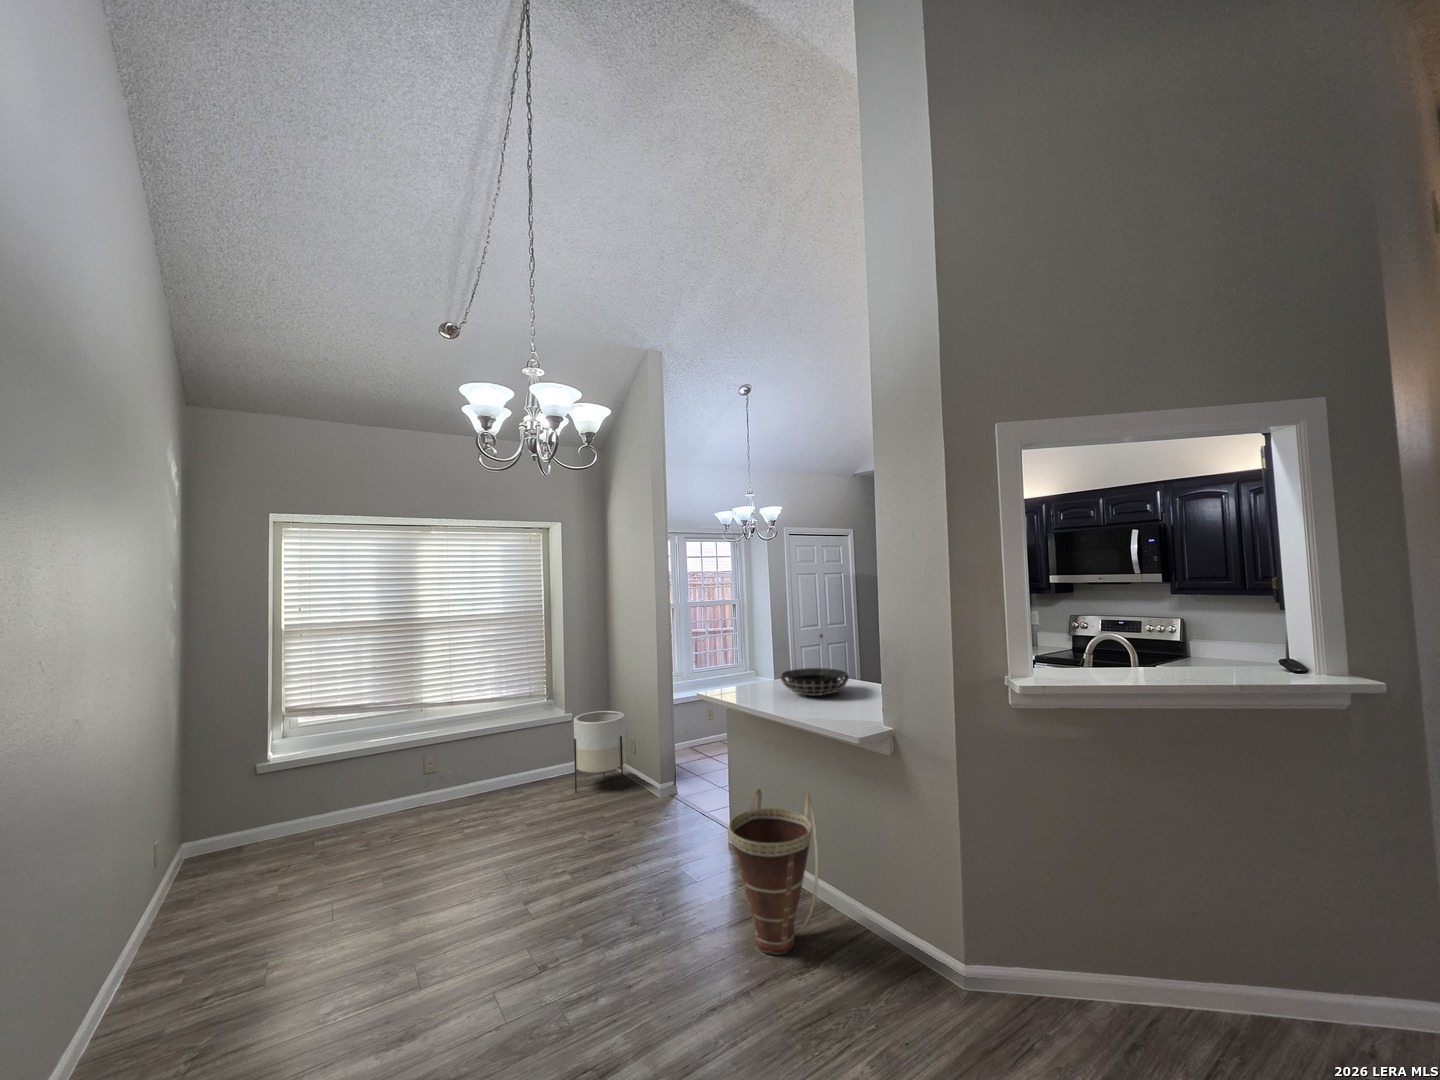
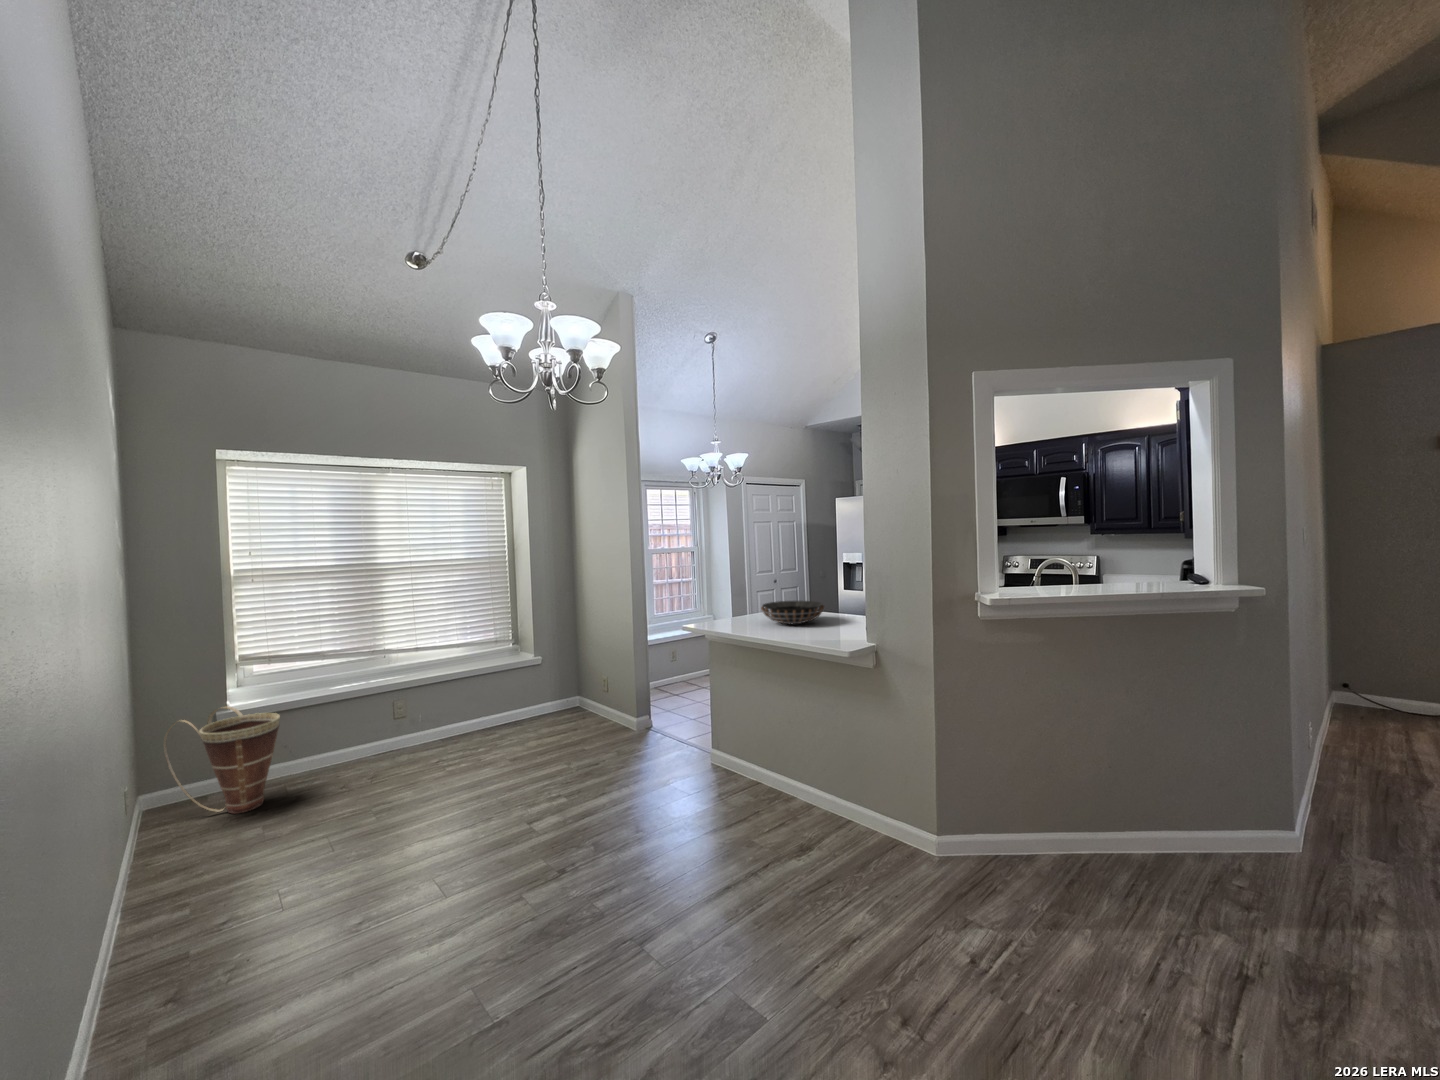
planter: present [574,711,626,792] -> none [546,653,598,730]
basket: present [729,789,818,955] -> present [164,707,280,814]

